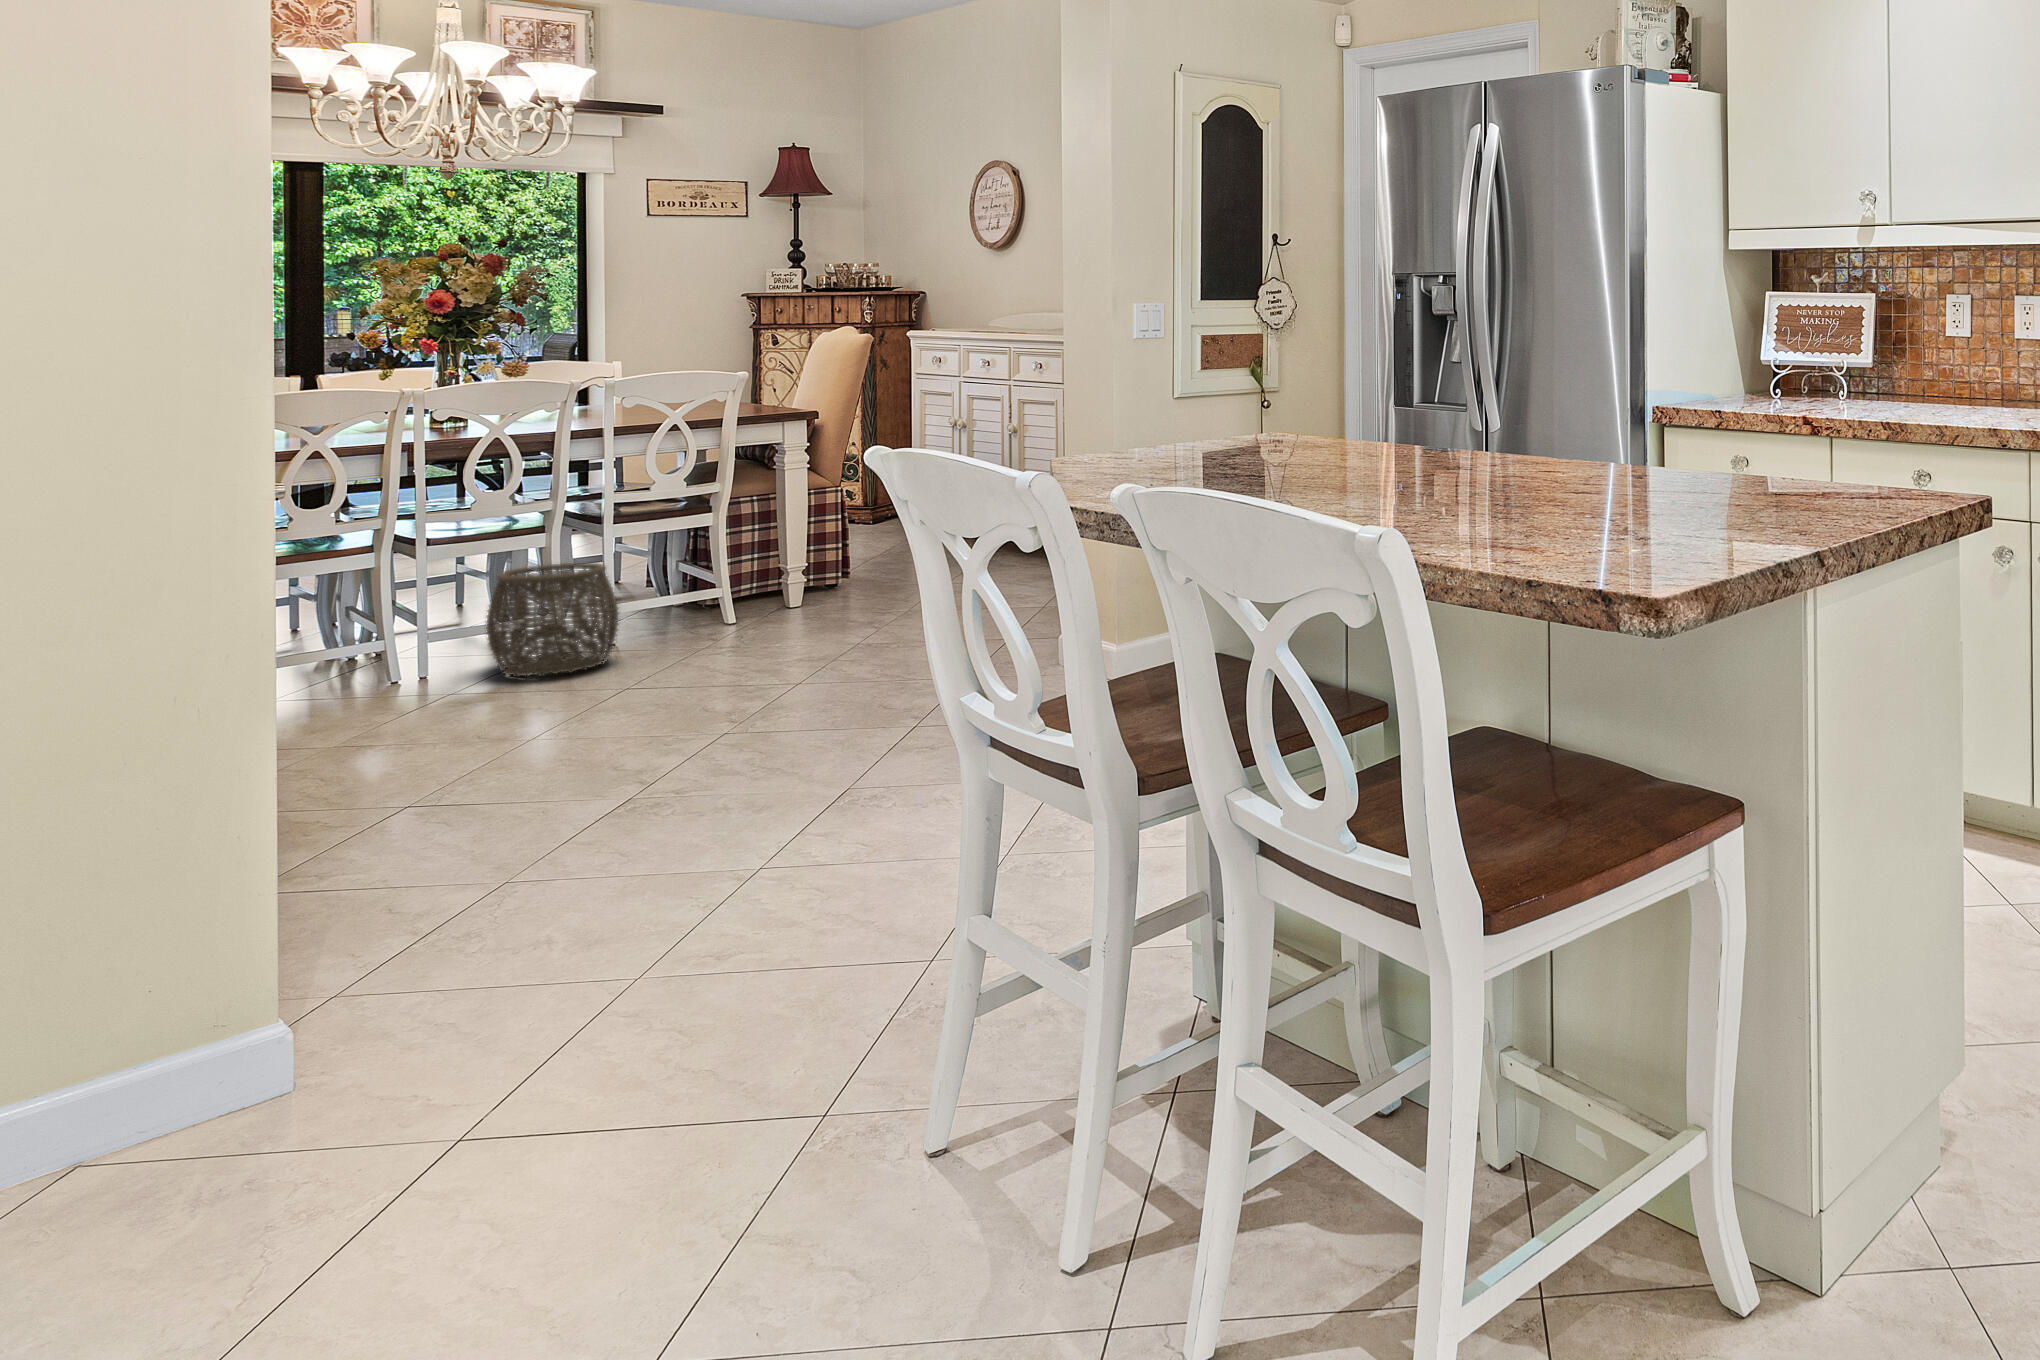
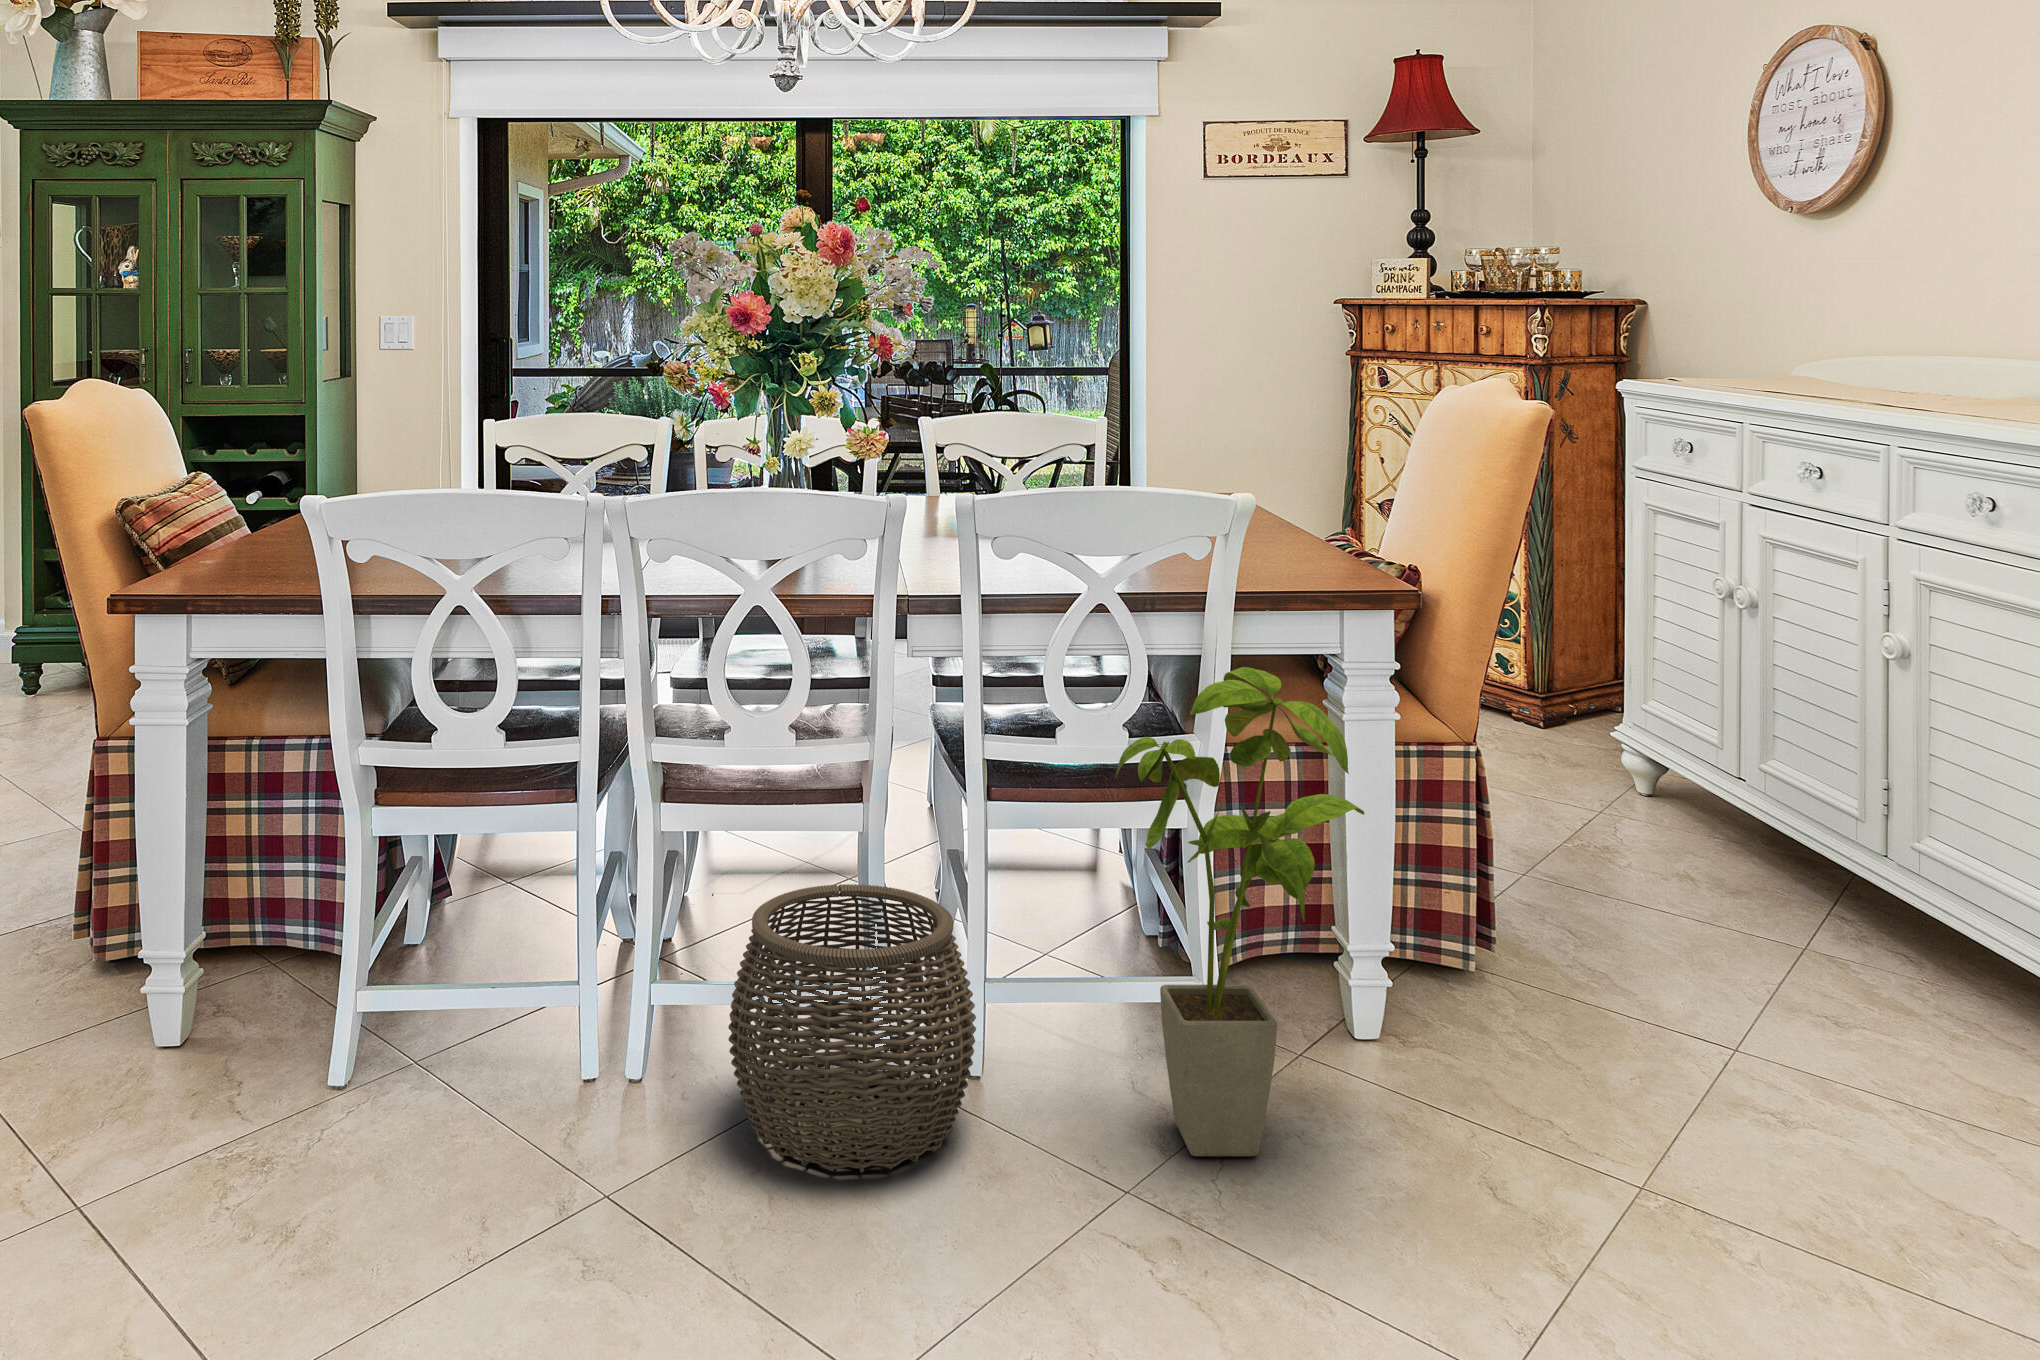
house plant: none [681,438,795,647] -> present [1116,667,1364,1156]

